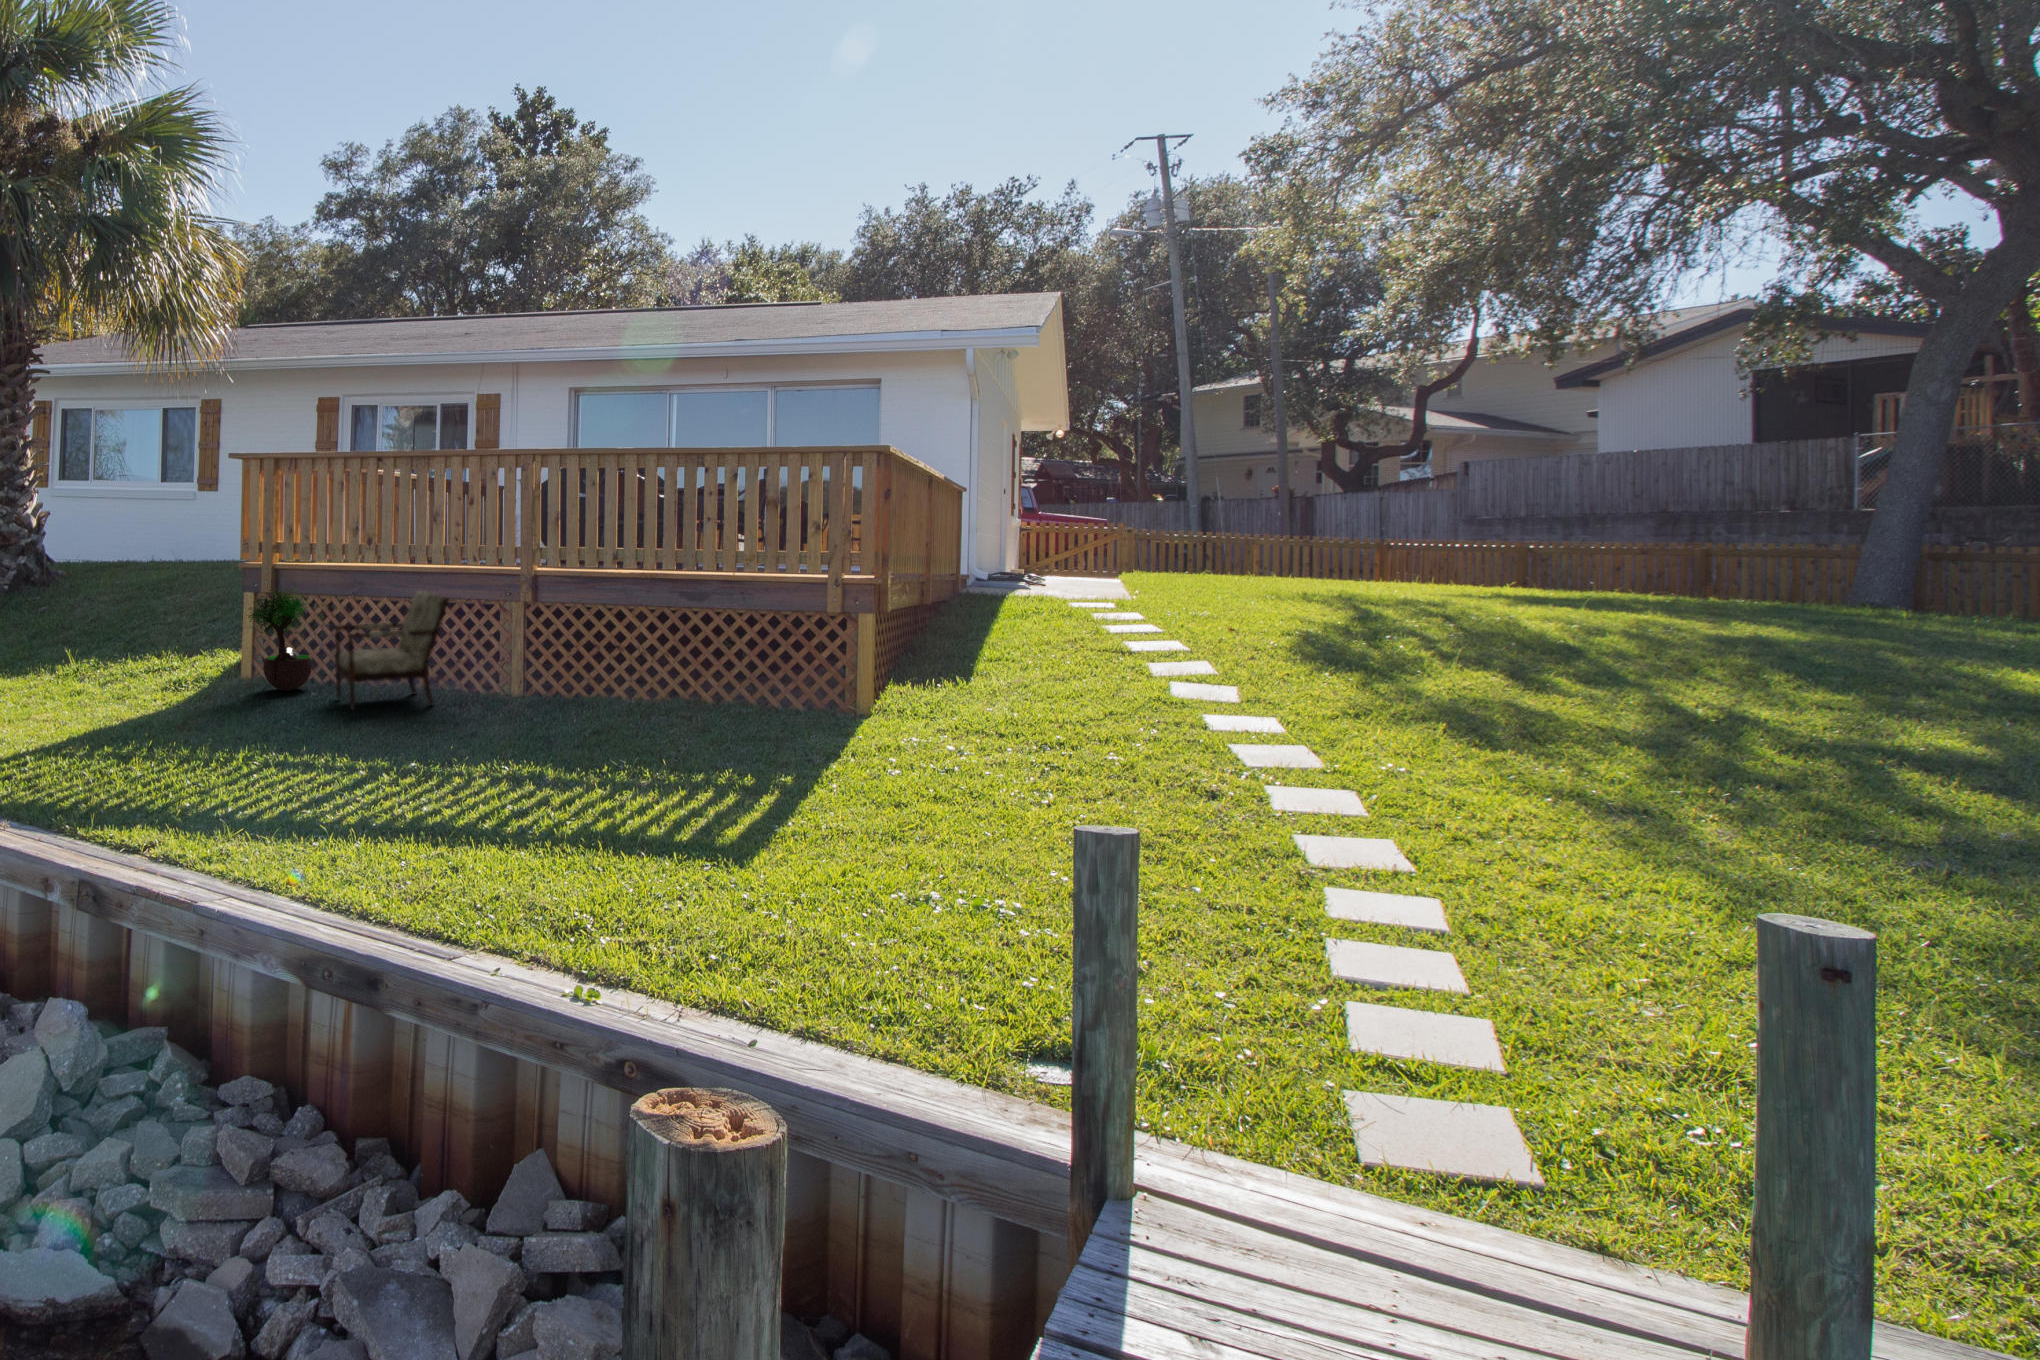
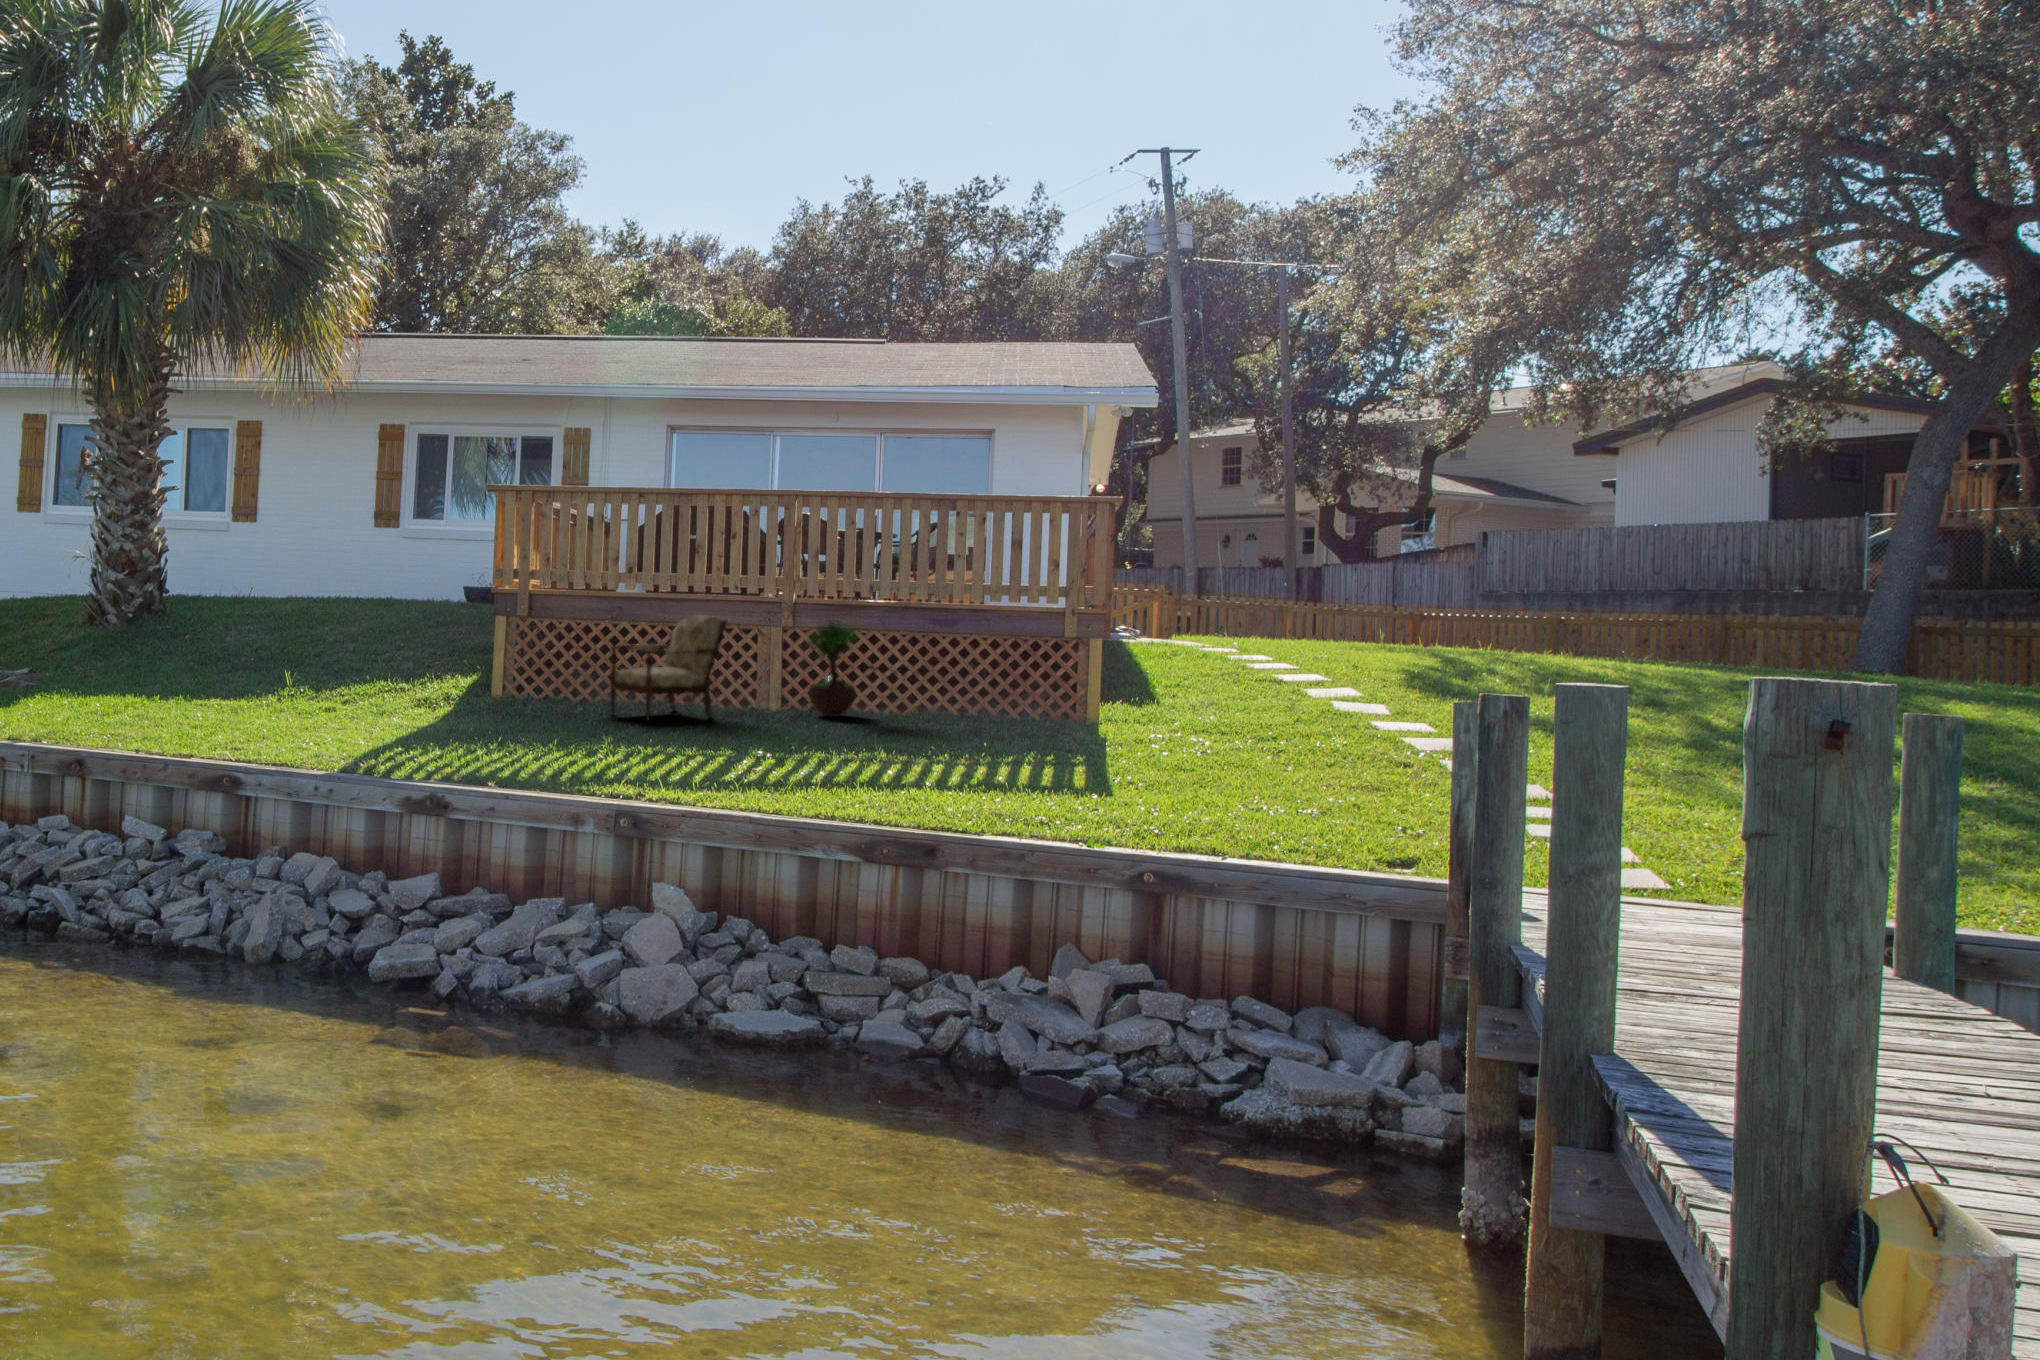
potted tree: present [247,581,312,691] -> present [804,619,864,717]

